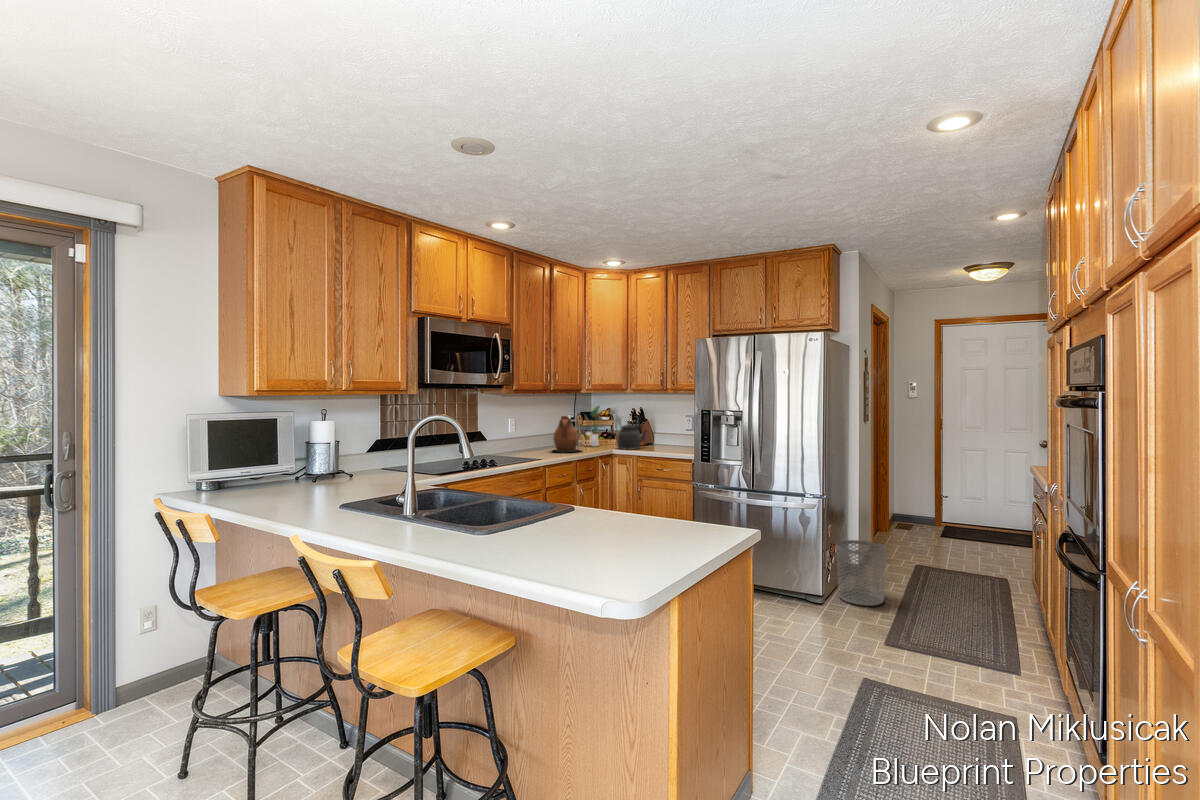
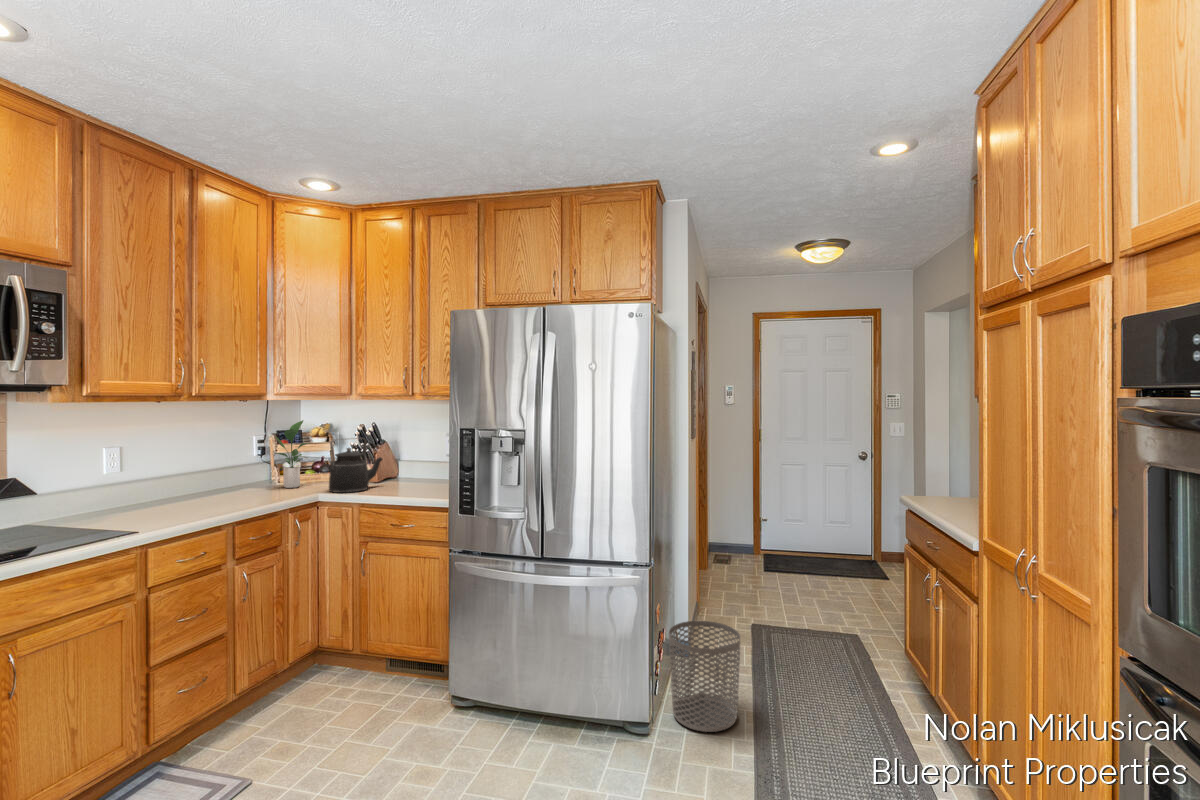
ceramic pitcher: present [553,416,580,452] -> none [185,442,256,508]

